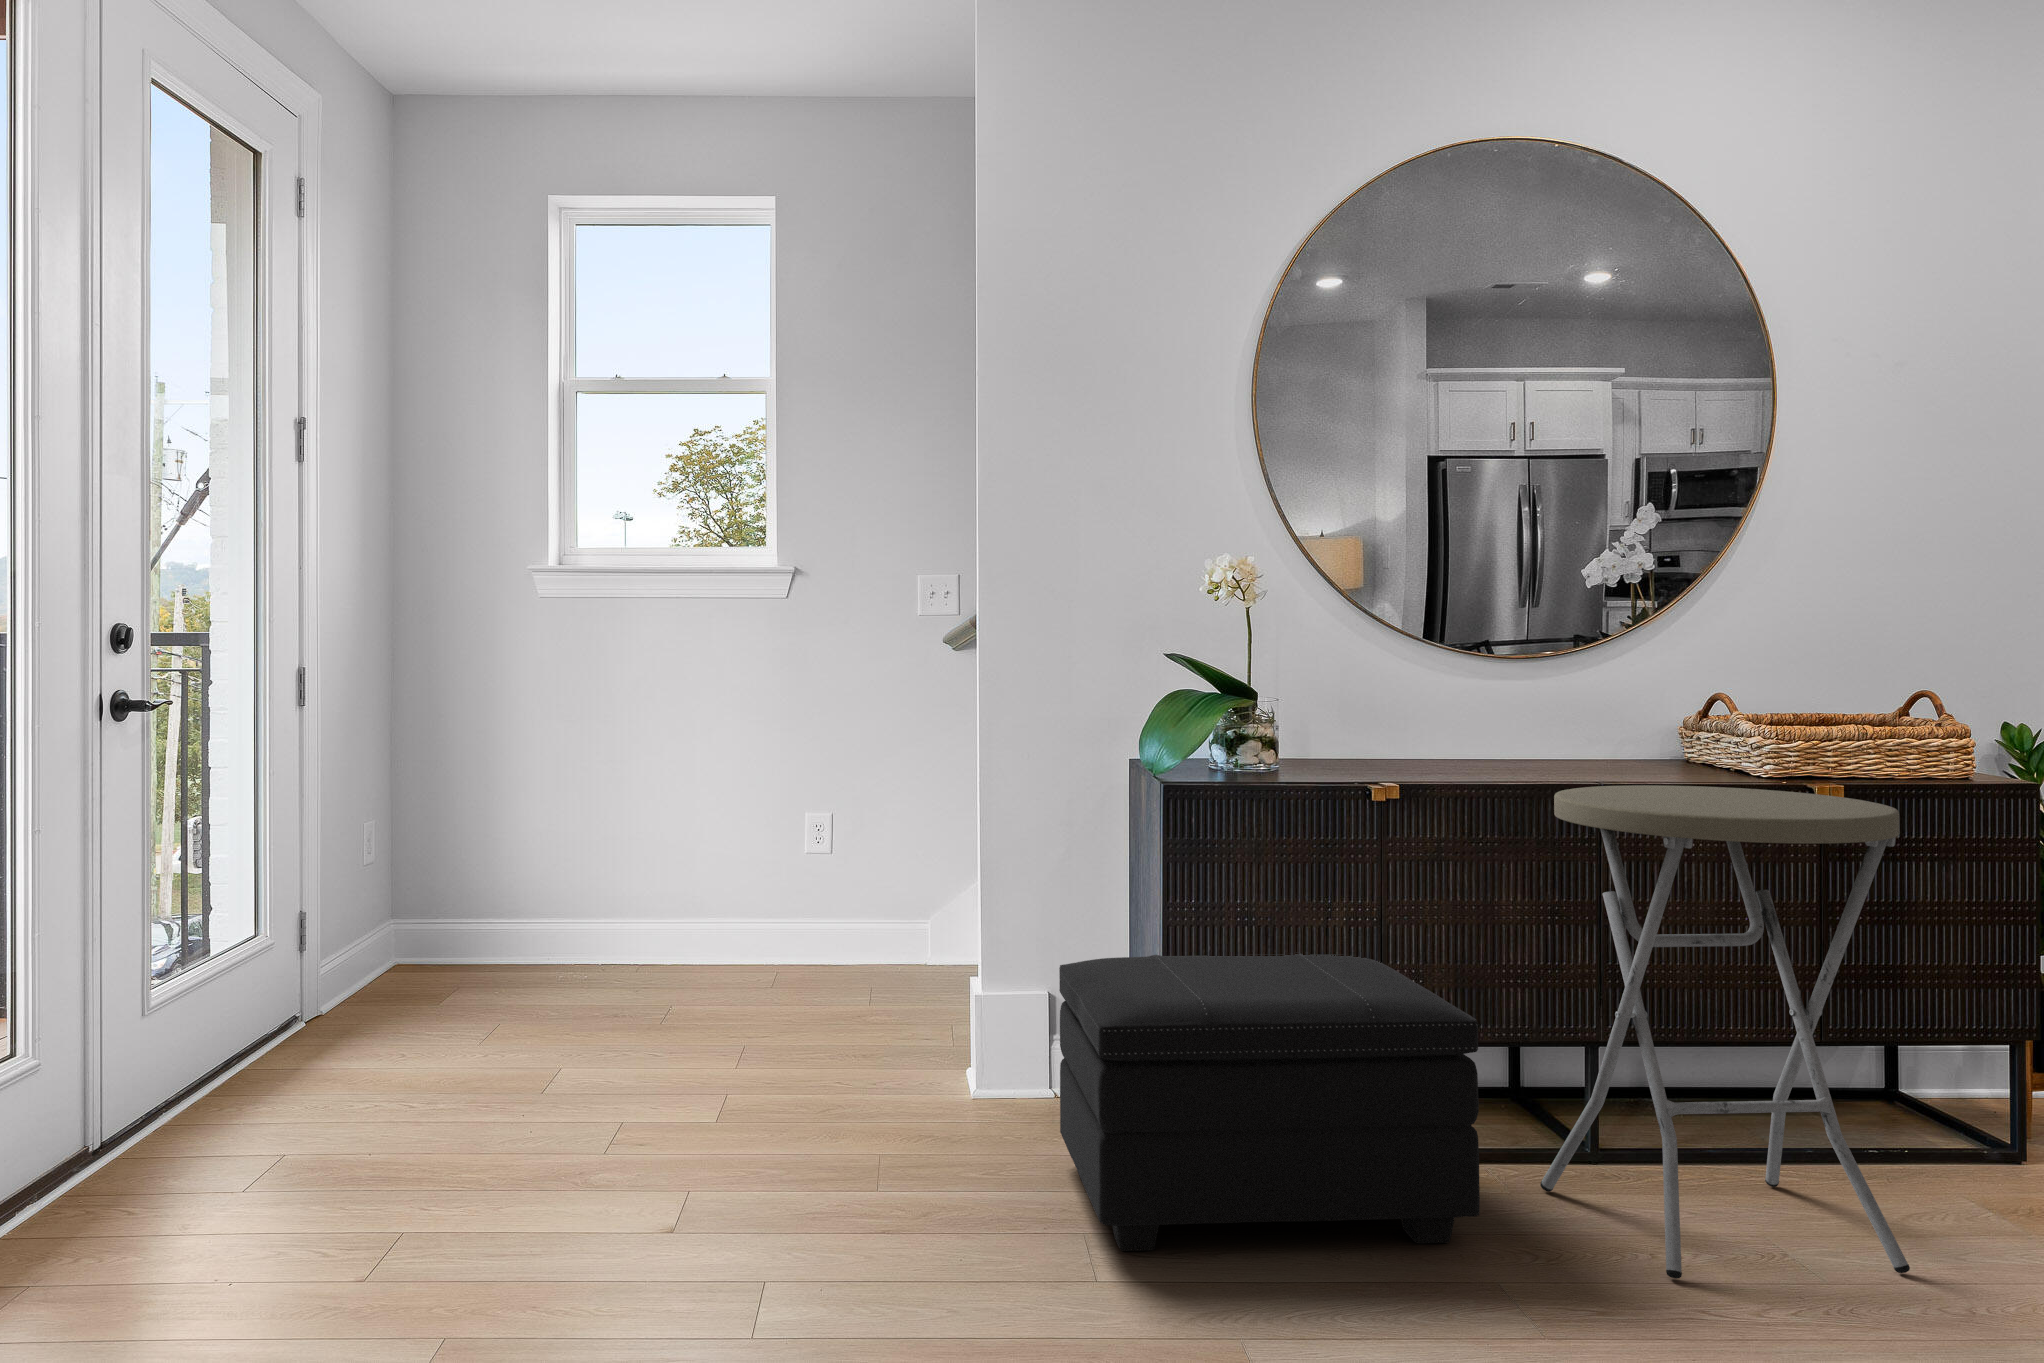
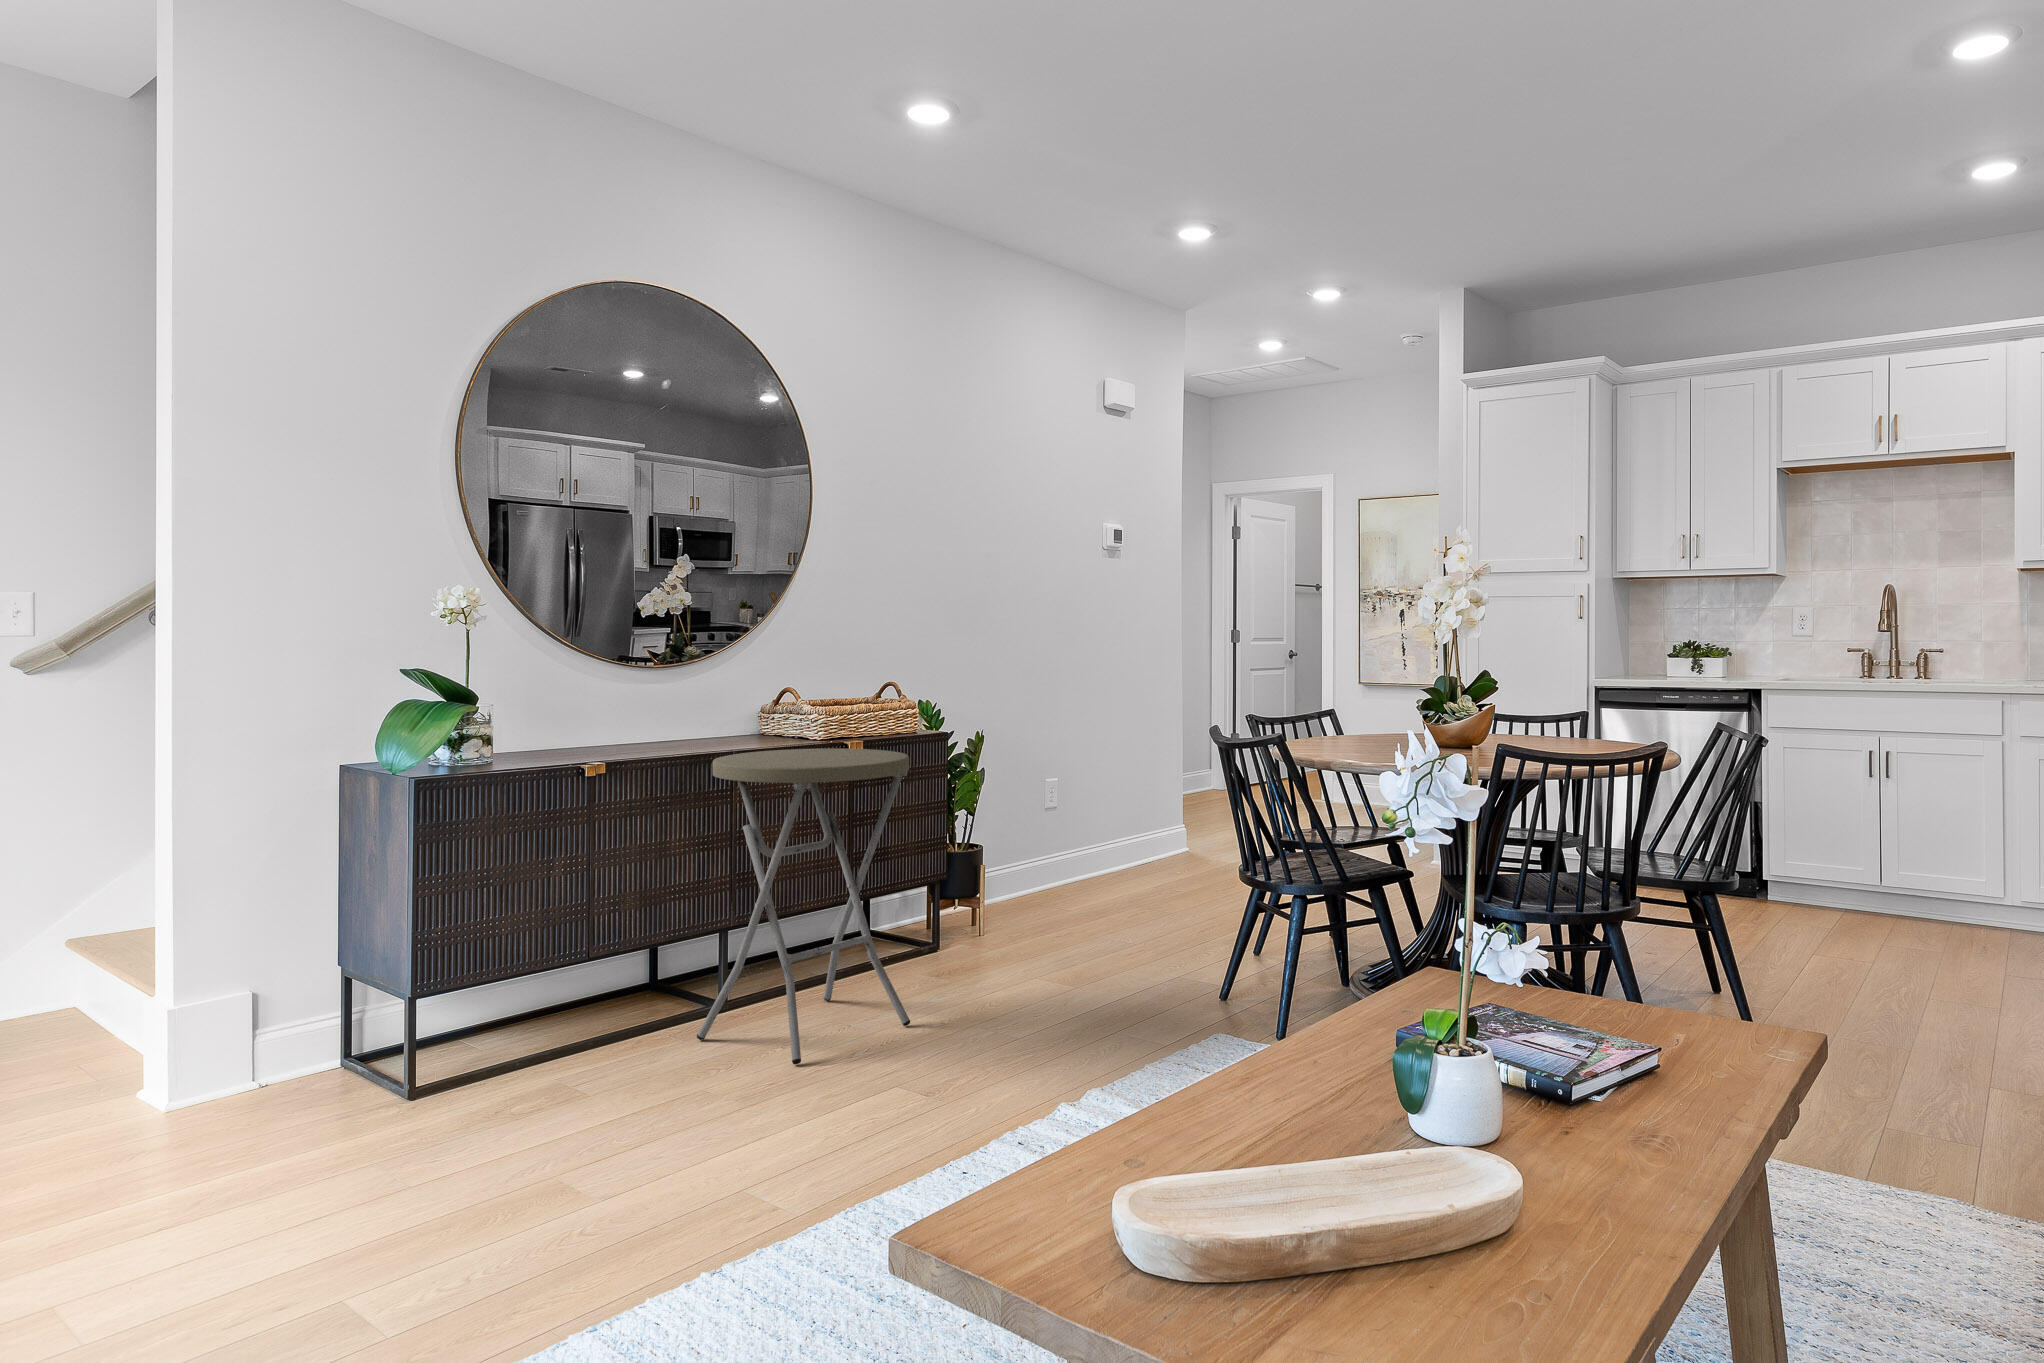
footstool: present [1059,953,1480,1251] -> none [301,901,678,1170]

